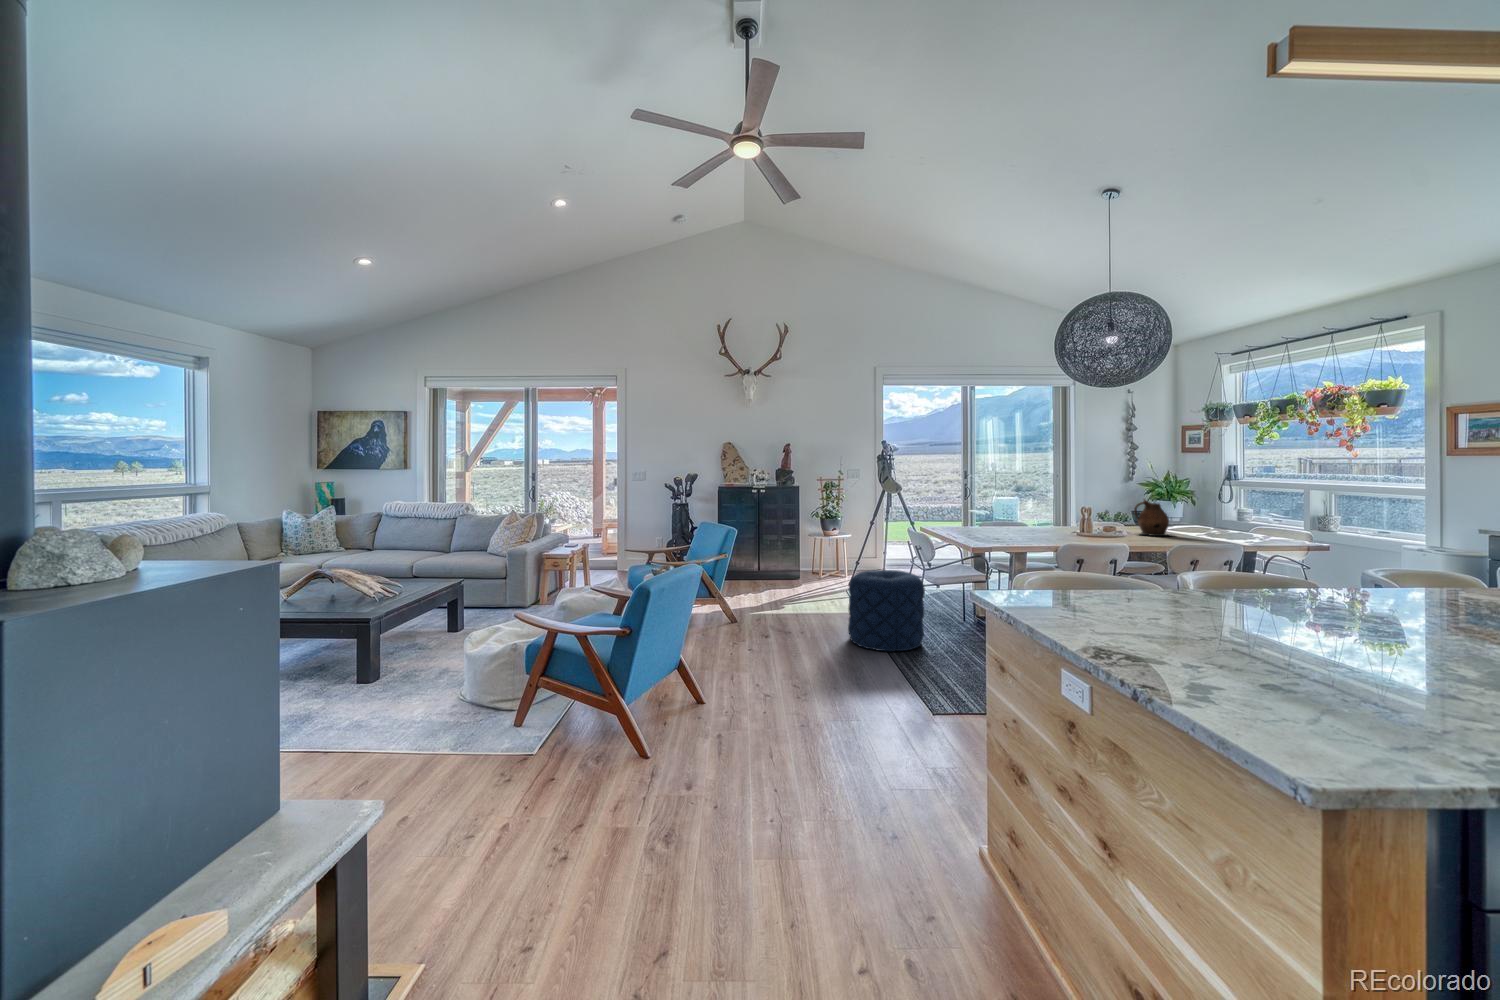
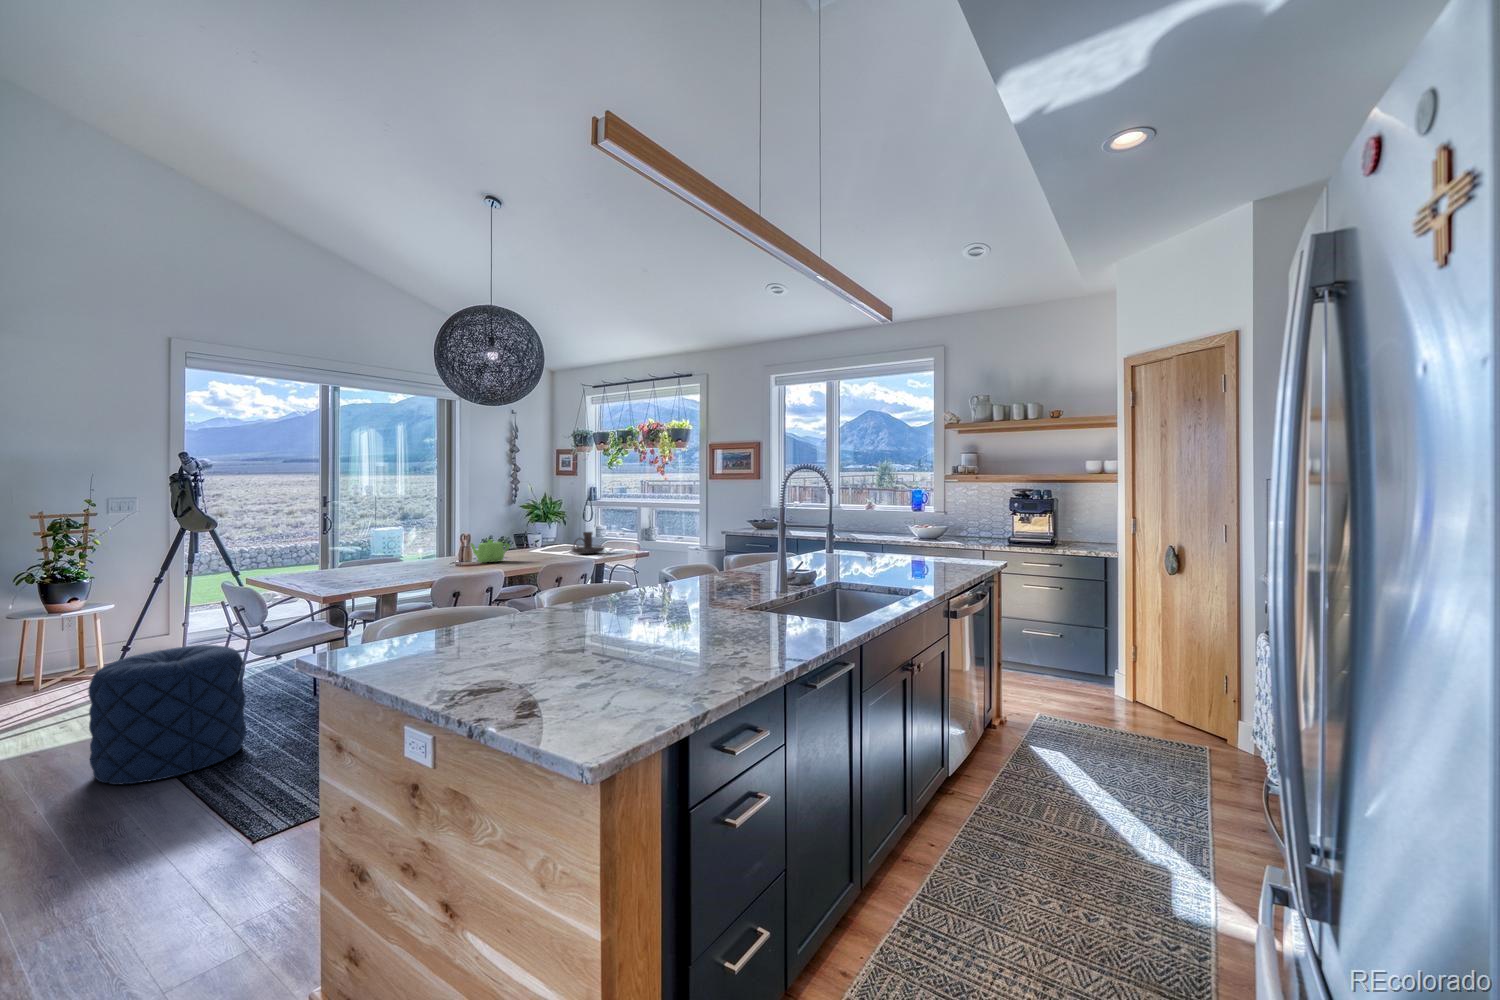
ceramic pitcher: present [1134,499,1169,536] -> none [512,520,551,558]
candle holder: none [1202,515,1247,539] -> present [572,532,605,554]
teapot: none [1089,516,1132,537] -> present [470,540,510,563]

